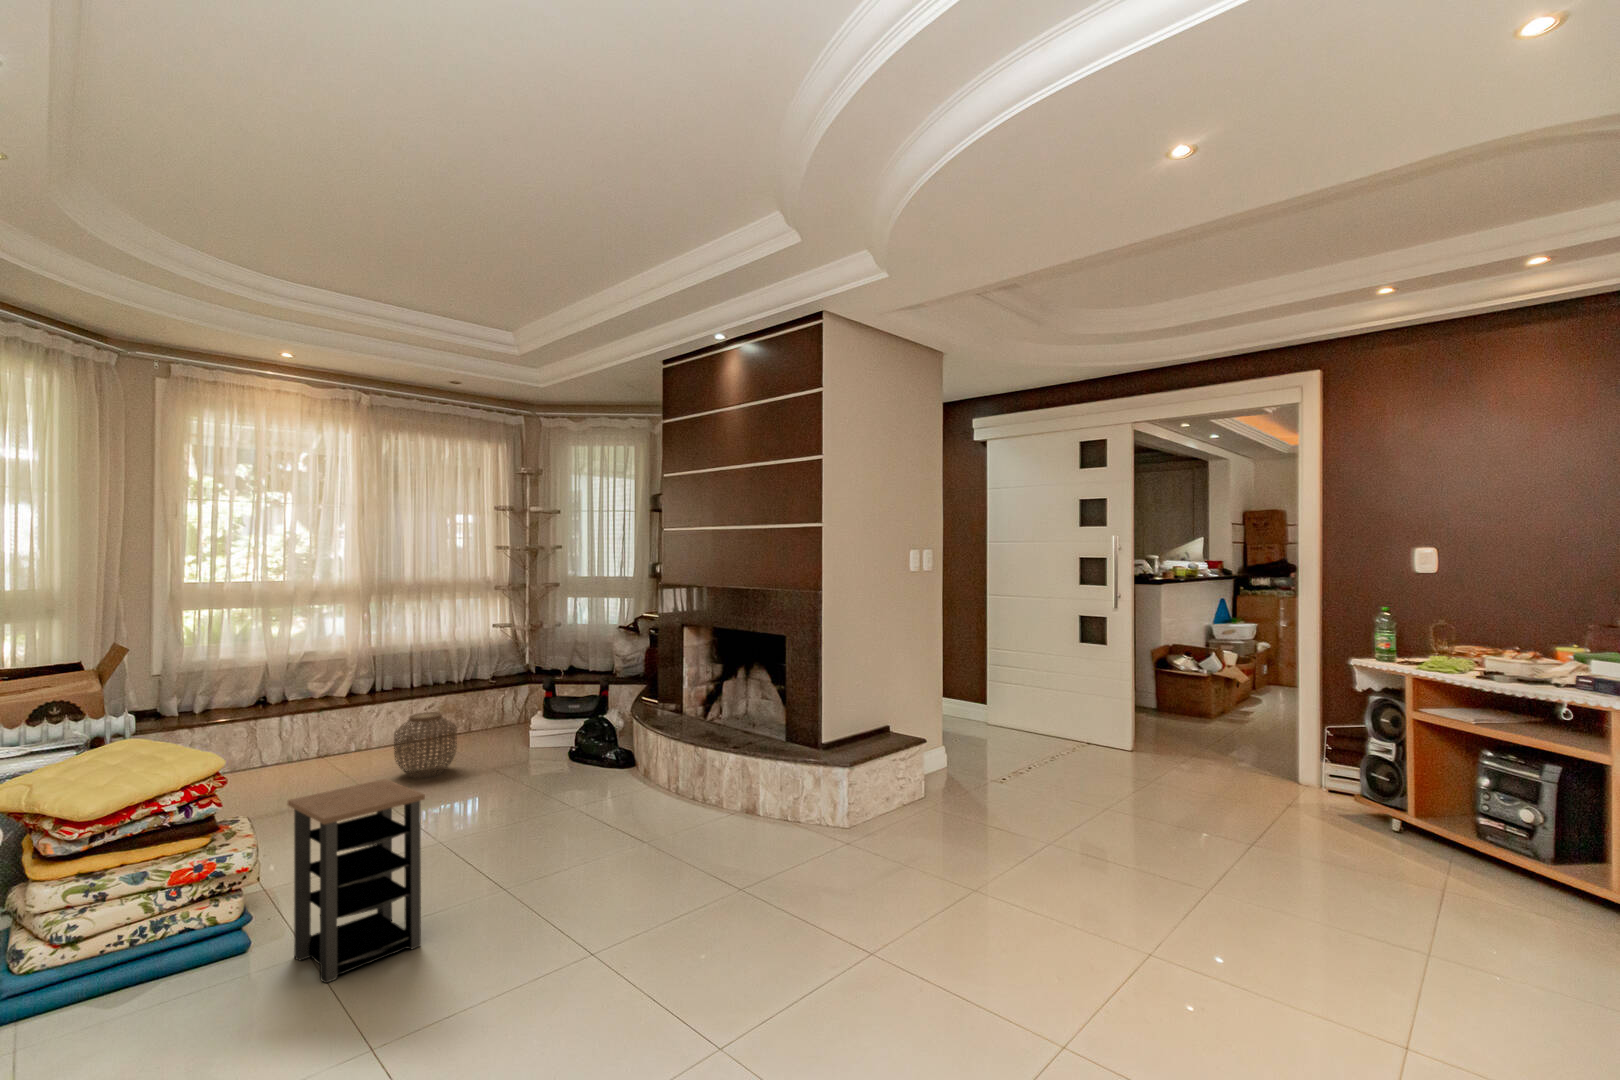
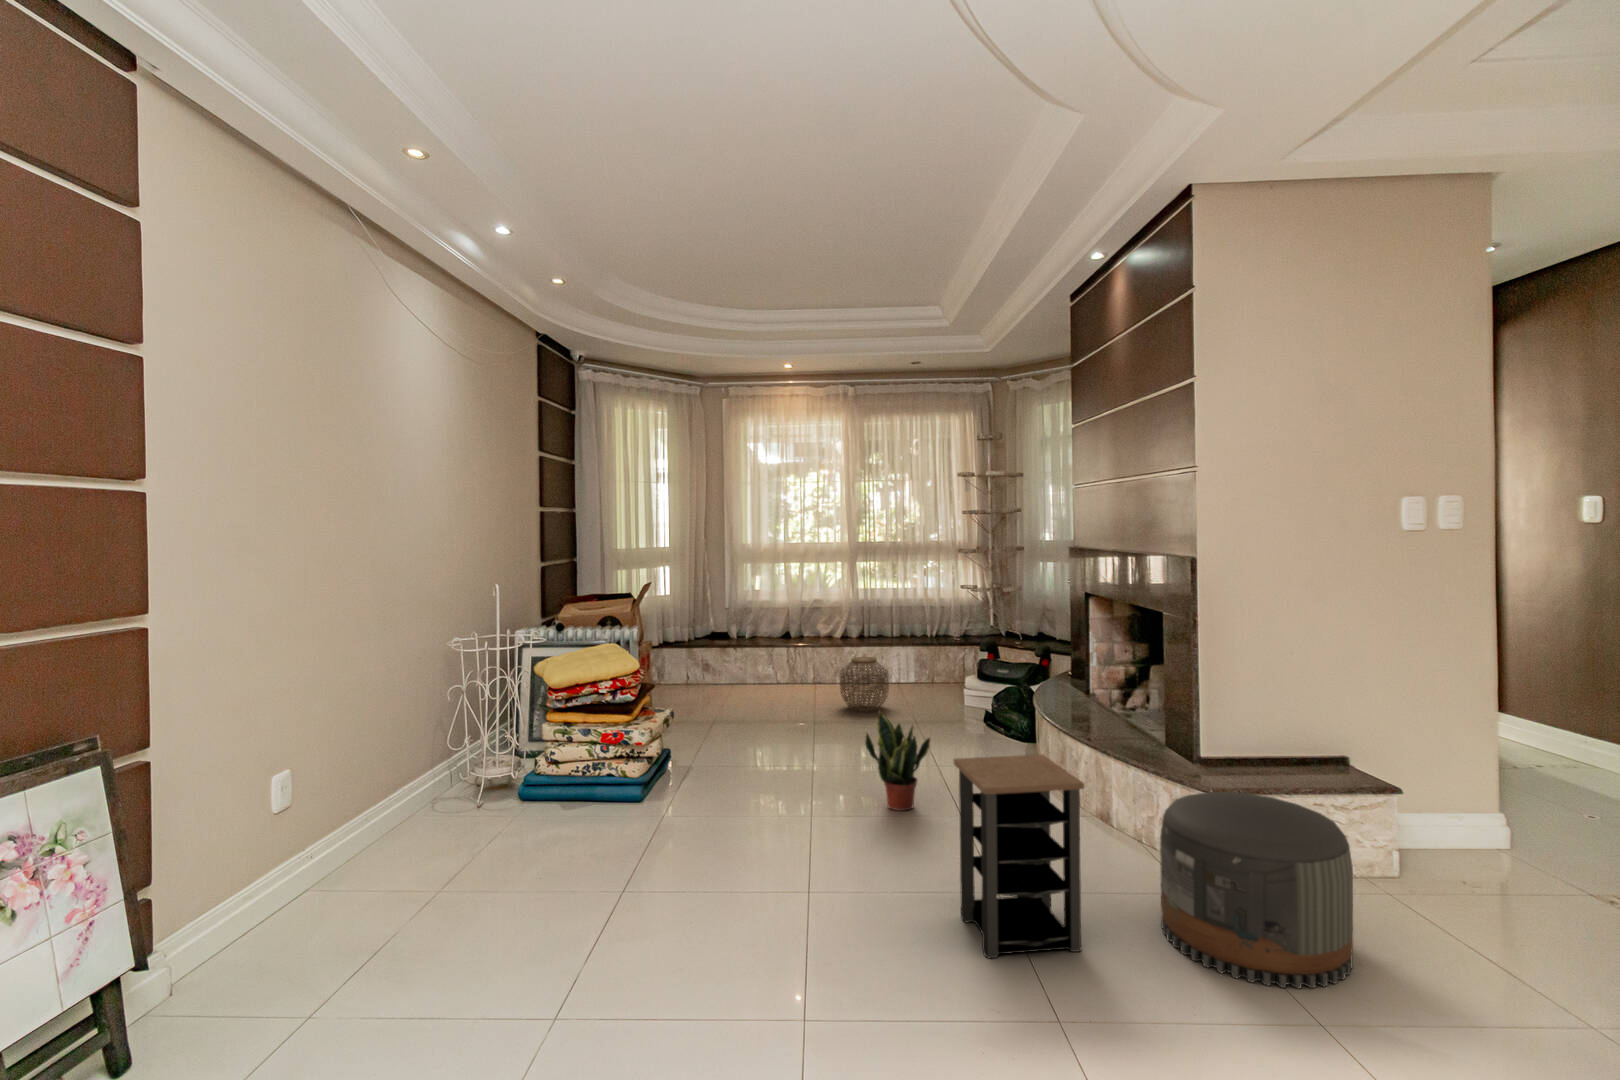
potted plant: none [562,759,620,865] -> present [865,711,930,811]
pouf: none [893,765,1022,904] -> present [1160,792,1353,988]
side table: present [288,779,425,983] -> present [953,754,1084,958]

